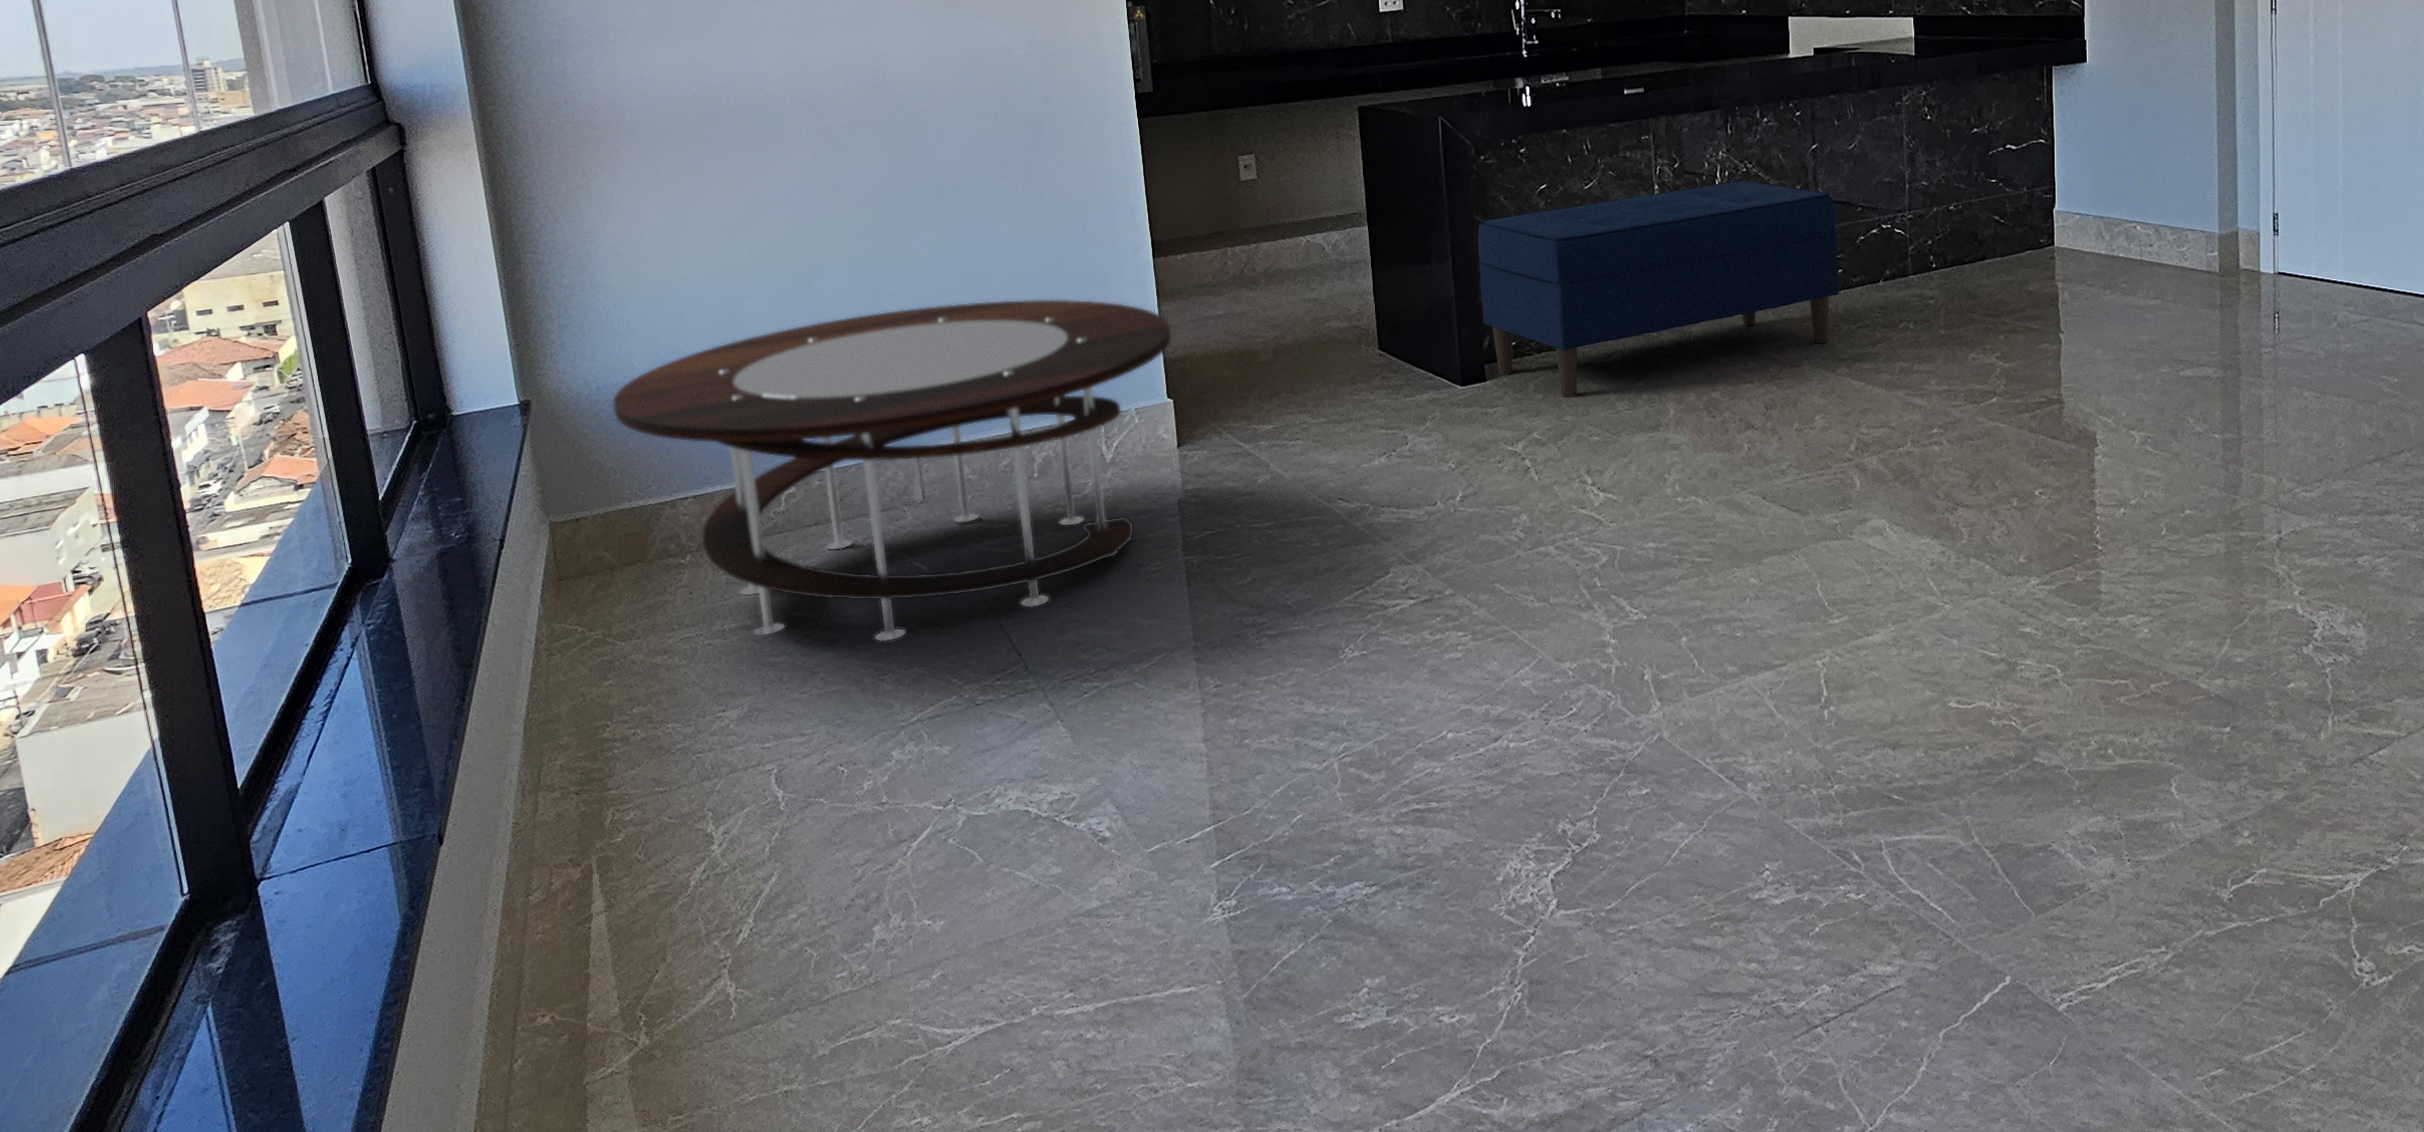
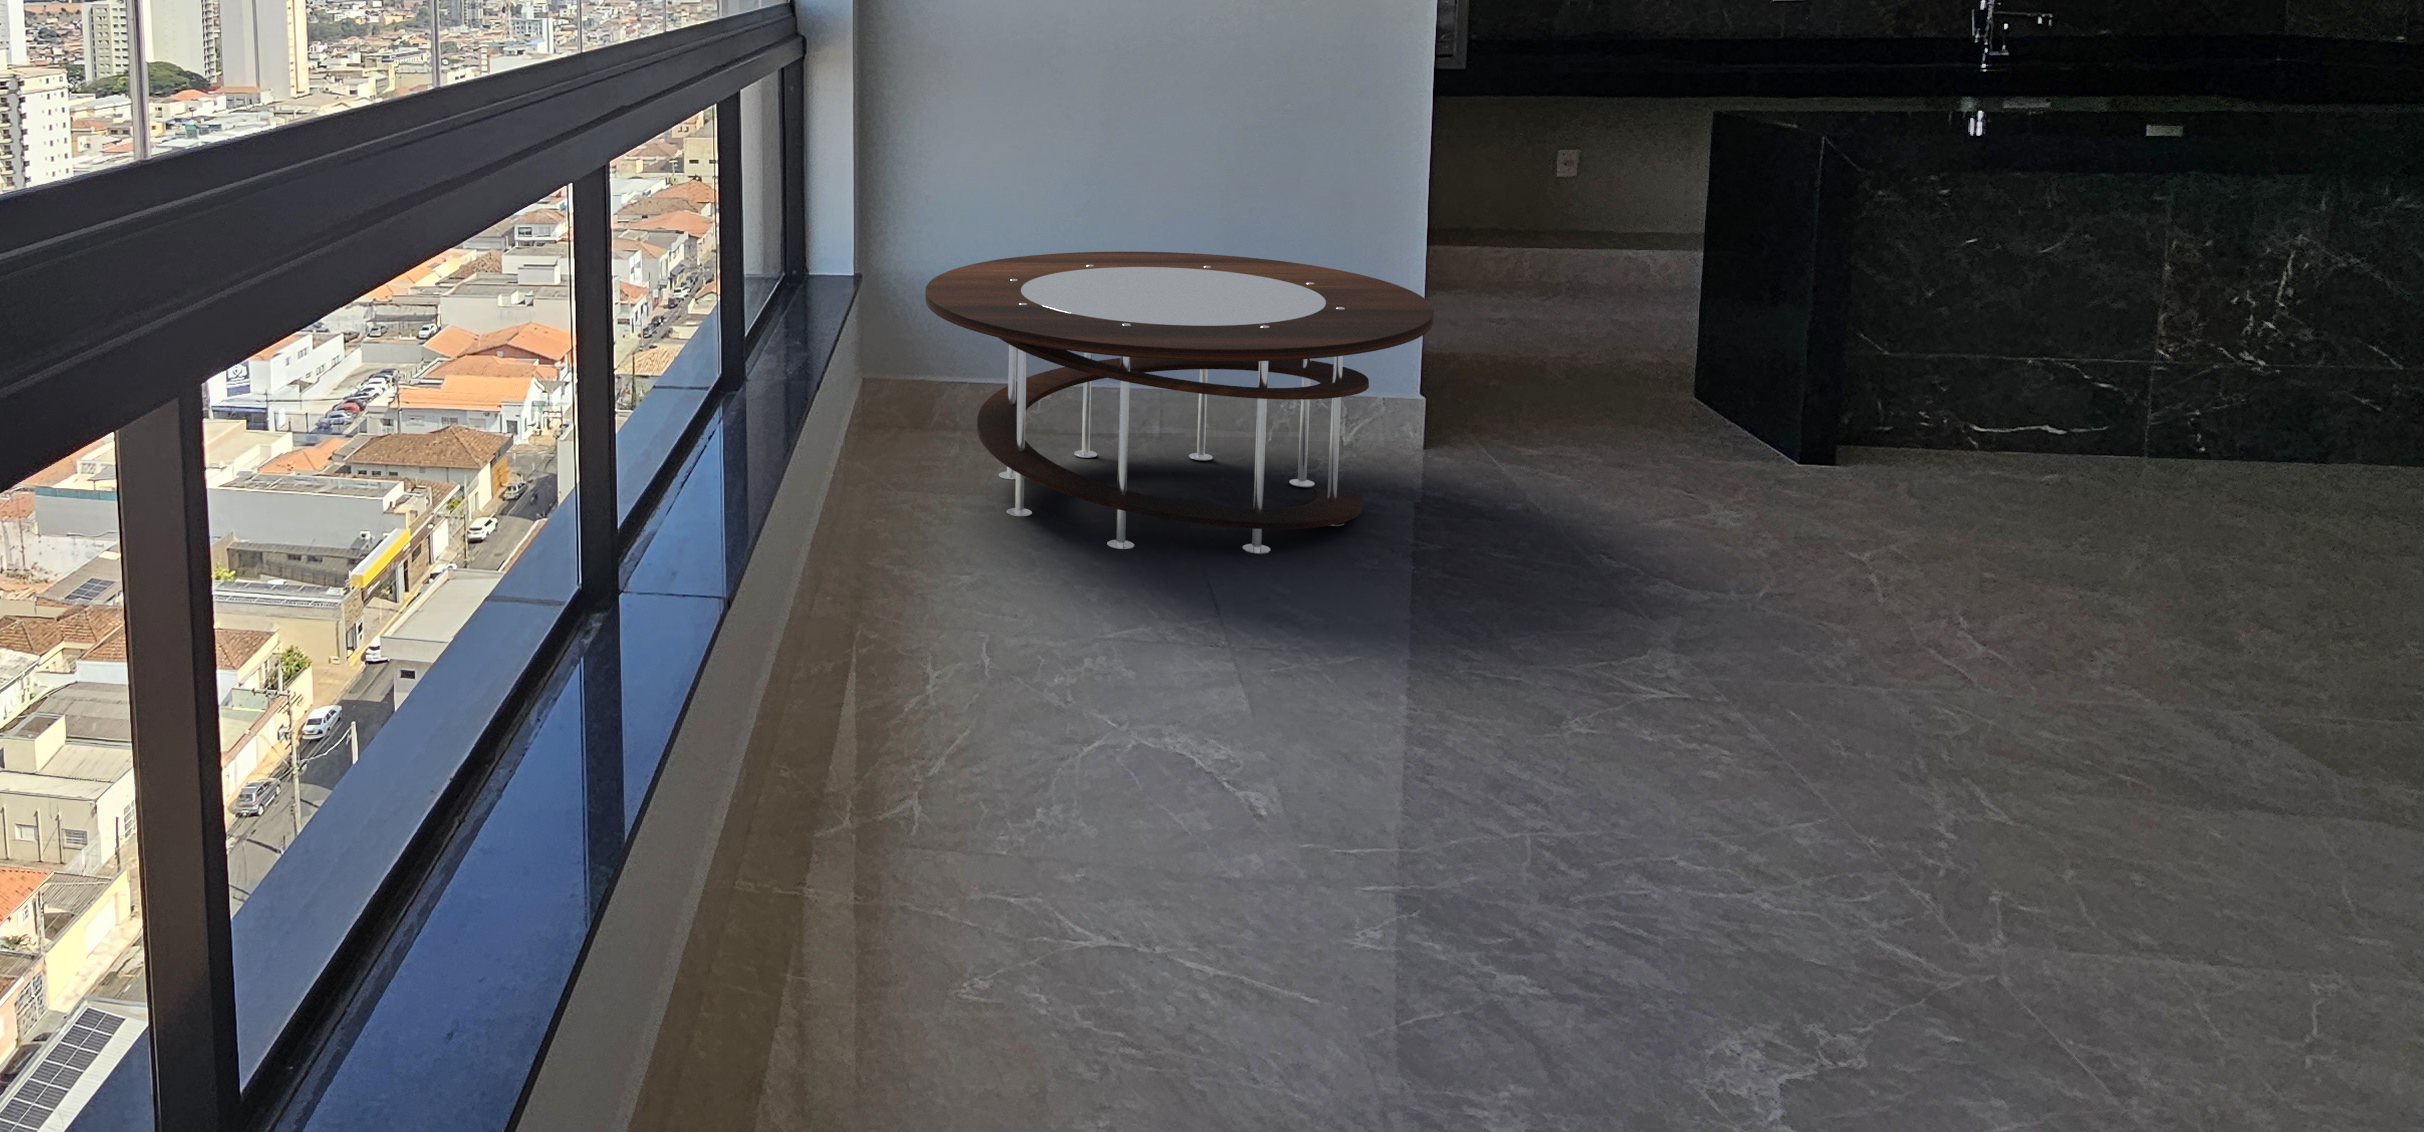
bench: present [1478,180,1839,398] -> none [1812,257,2398,491]

